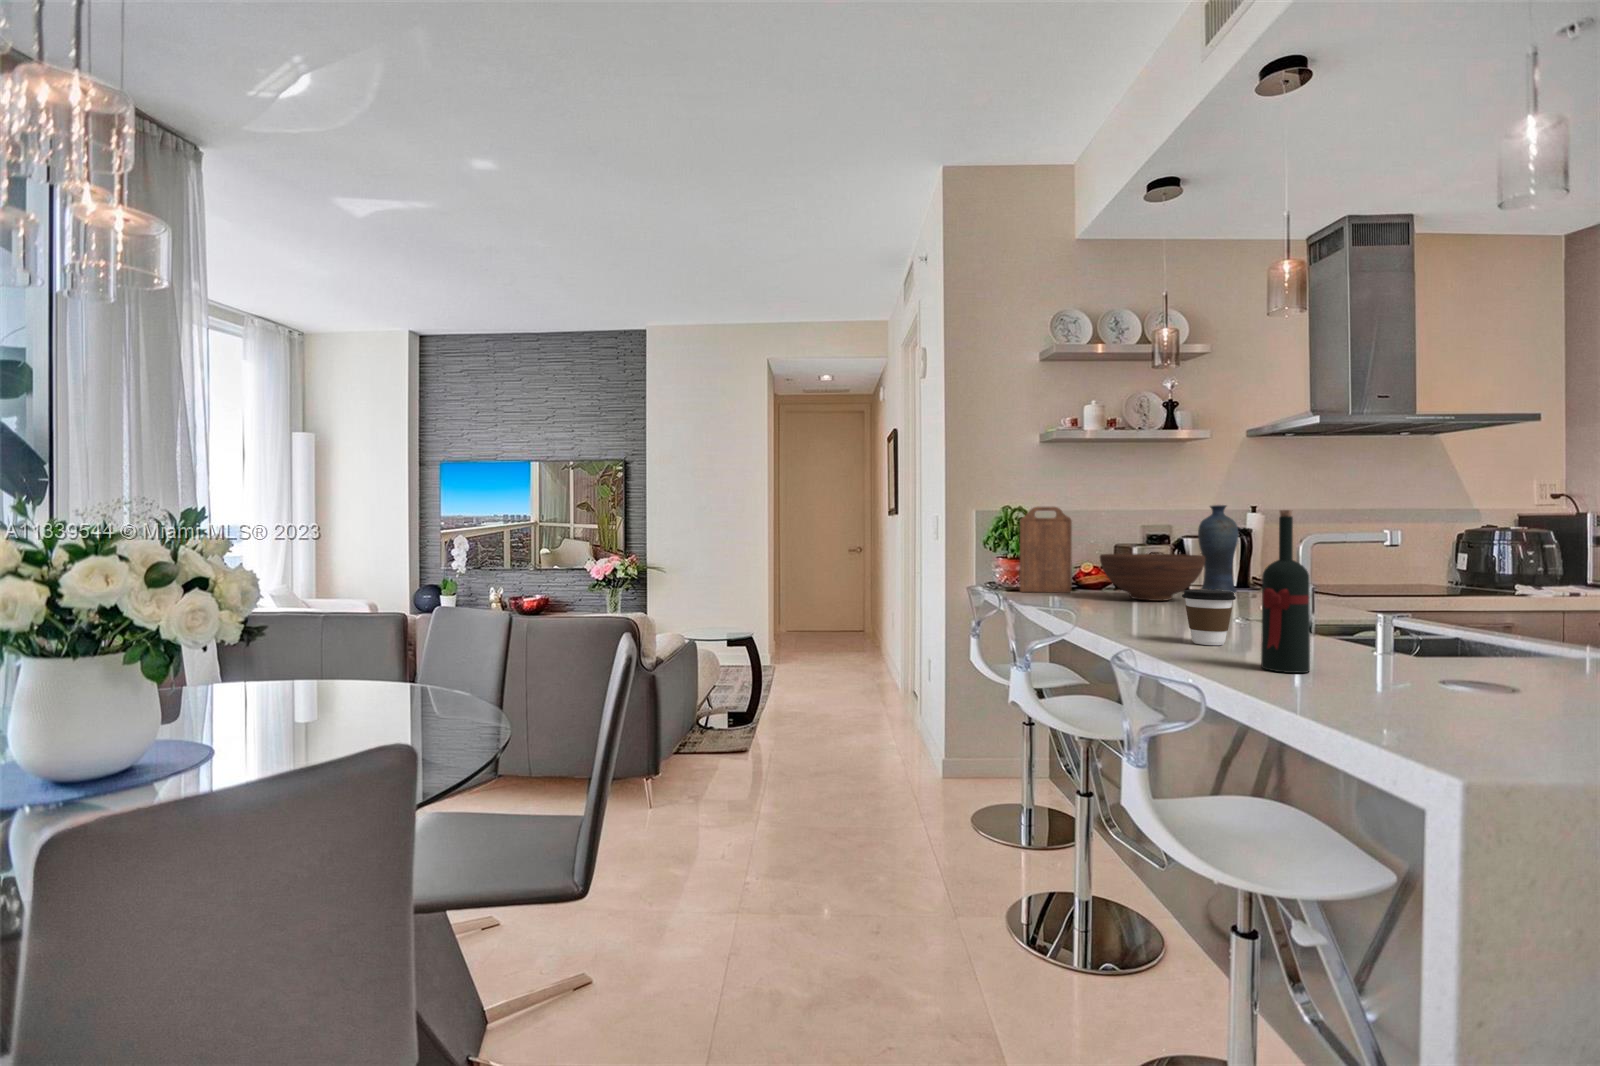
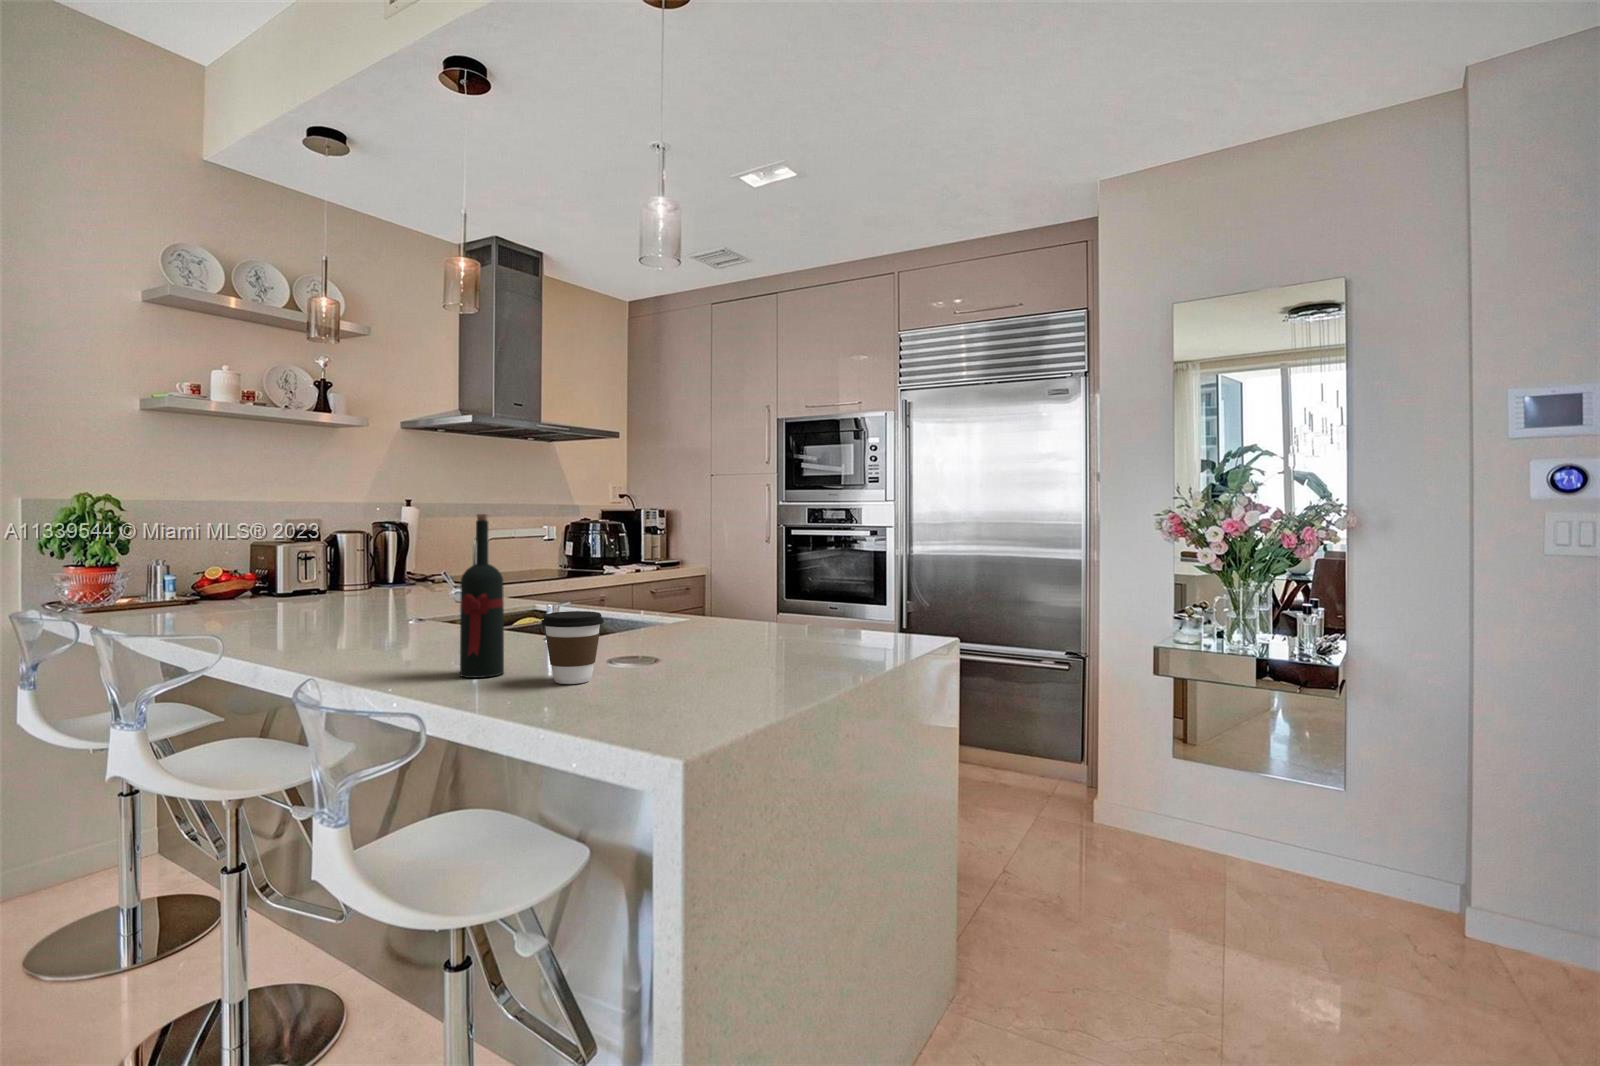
vase: present [1198,505,1238,594] -> none [356,499,398,593]
cutting board: present [1020,507,1072,593] -> none [108,494,193,610]
fruit bowl: present [1100,554,1205,601] -> none [237,553,368,607]
coffee cup: present [1182,590,1236,645] -> present [541,611,604,684]

